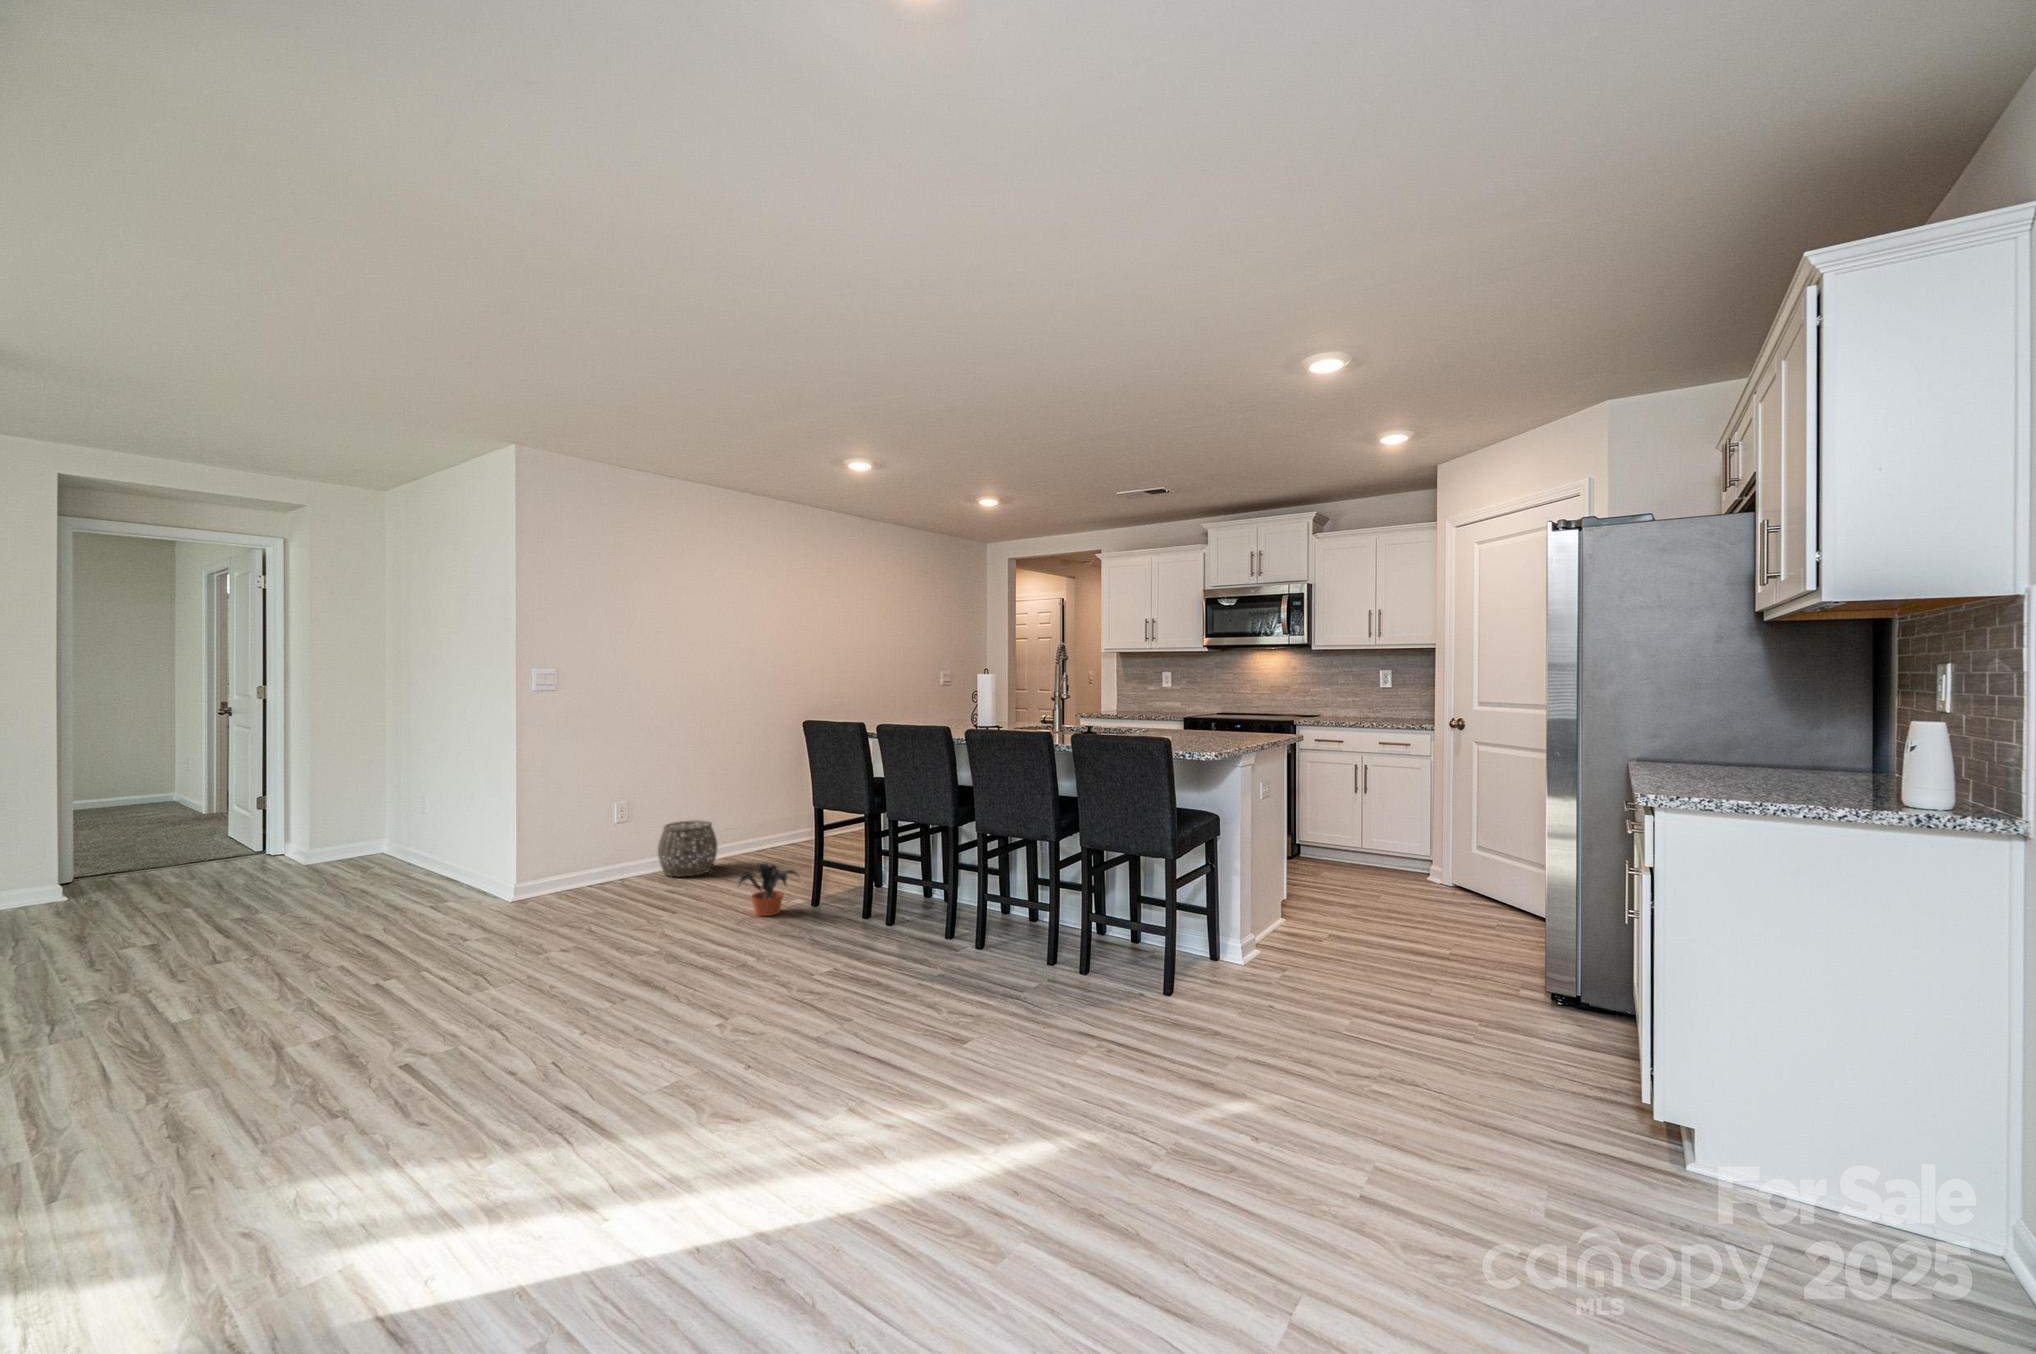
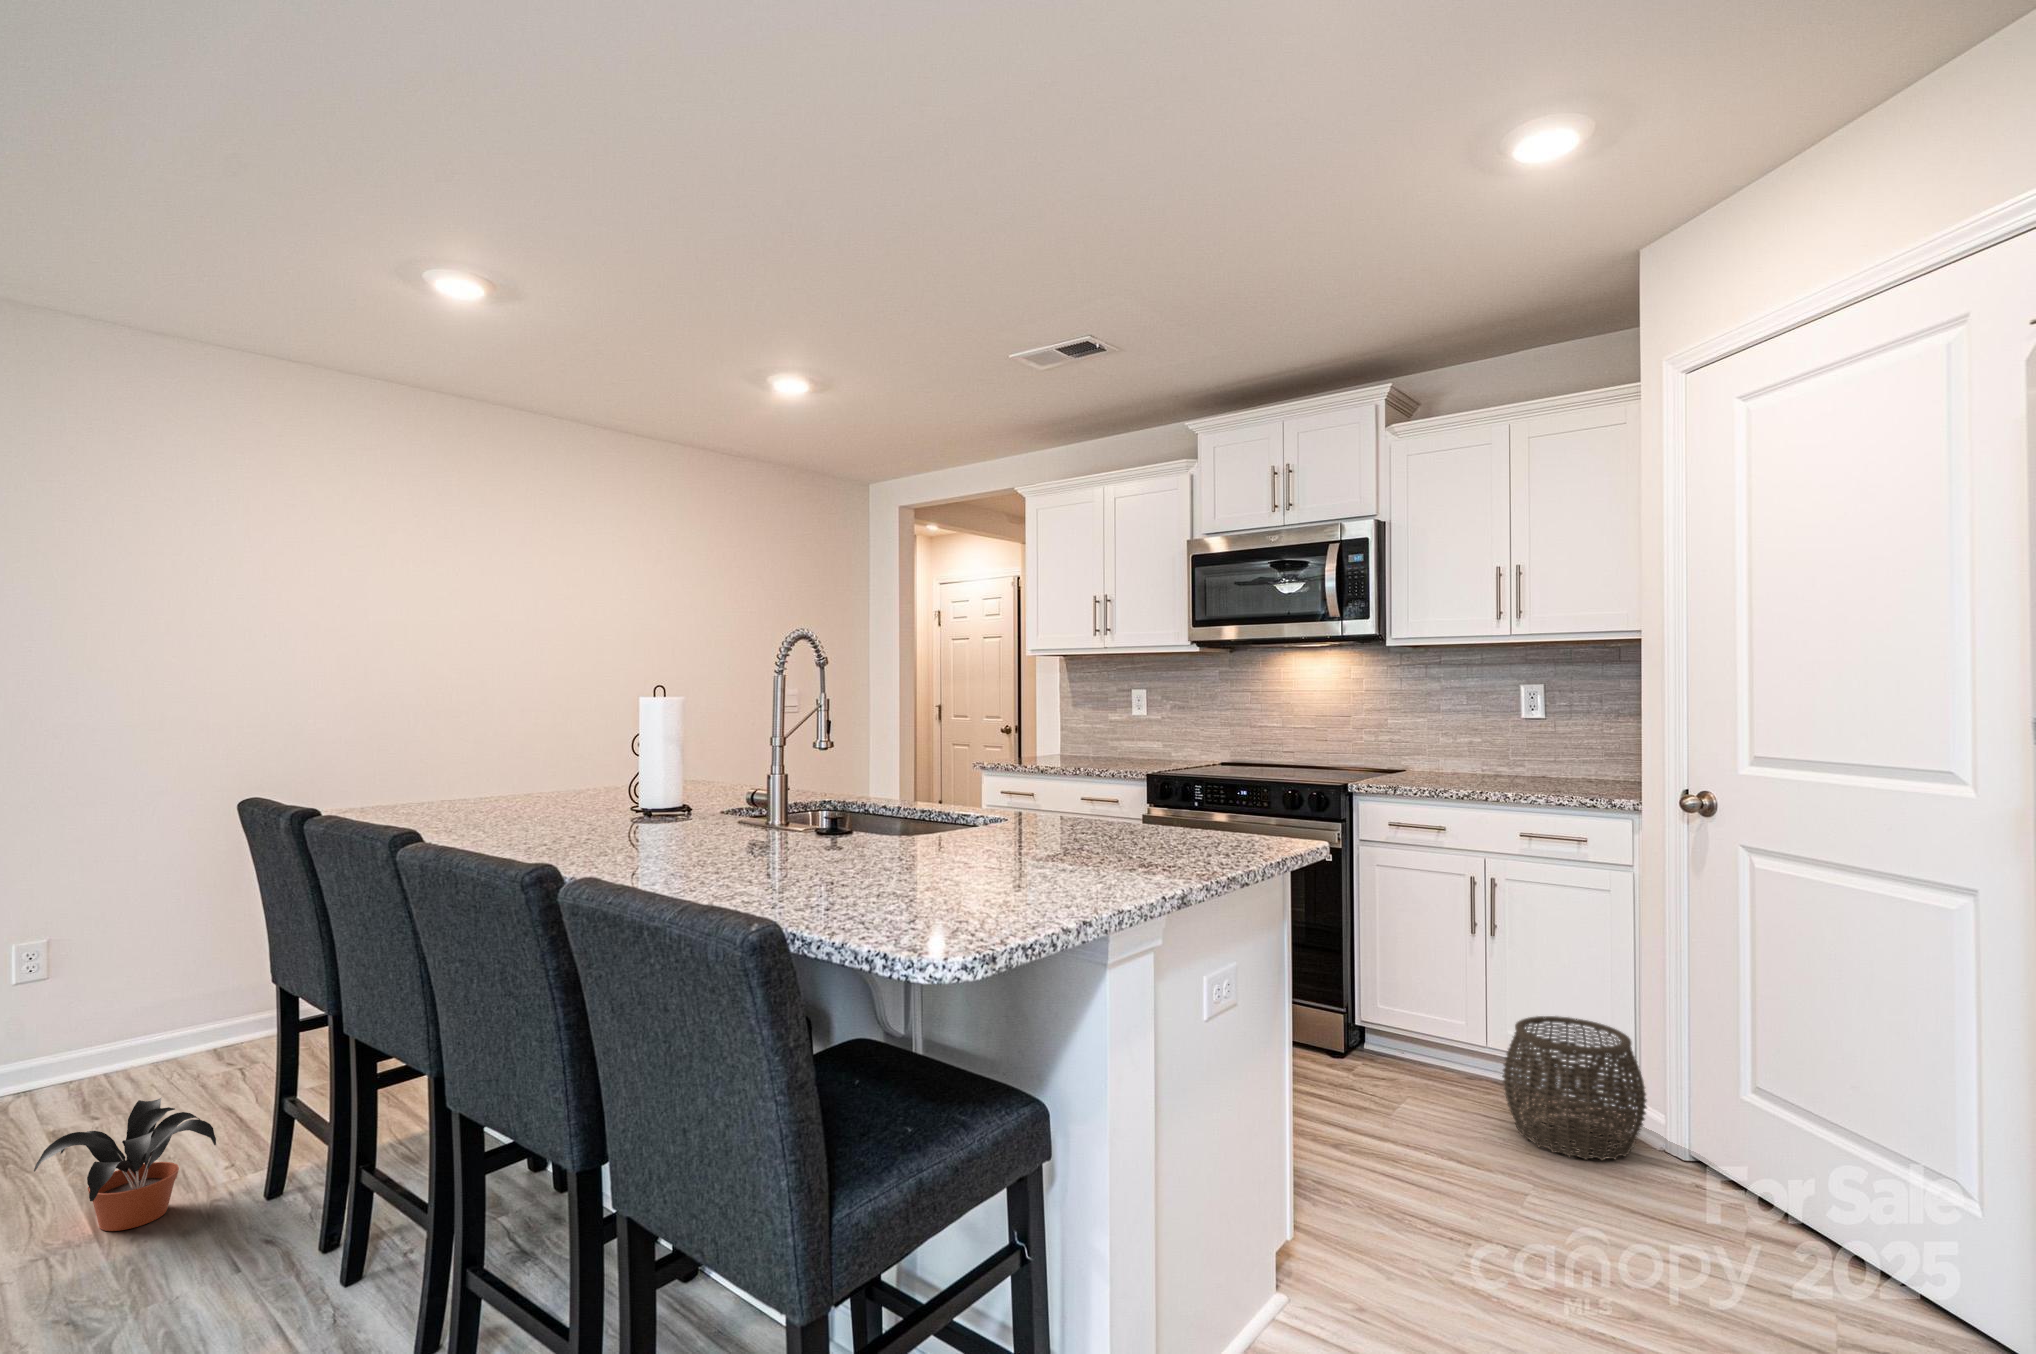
woven basket: present [658,820,717,877] -> present [1503,1016,1647,1160]

